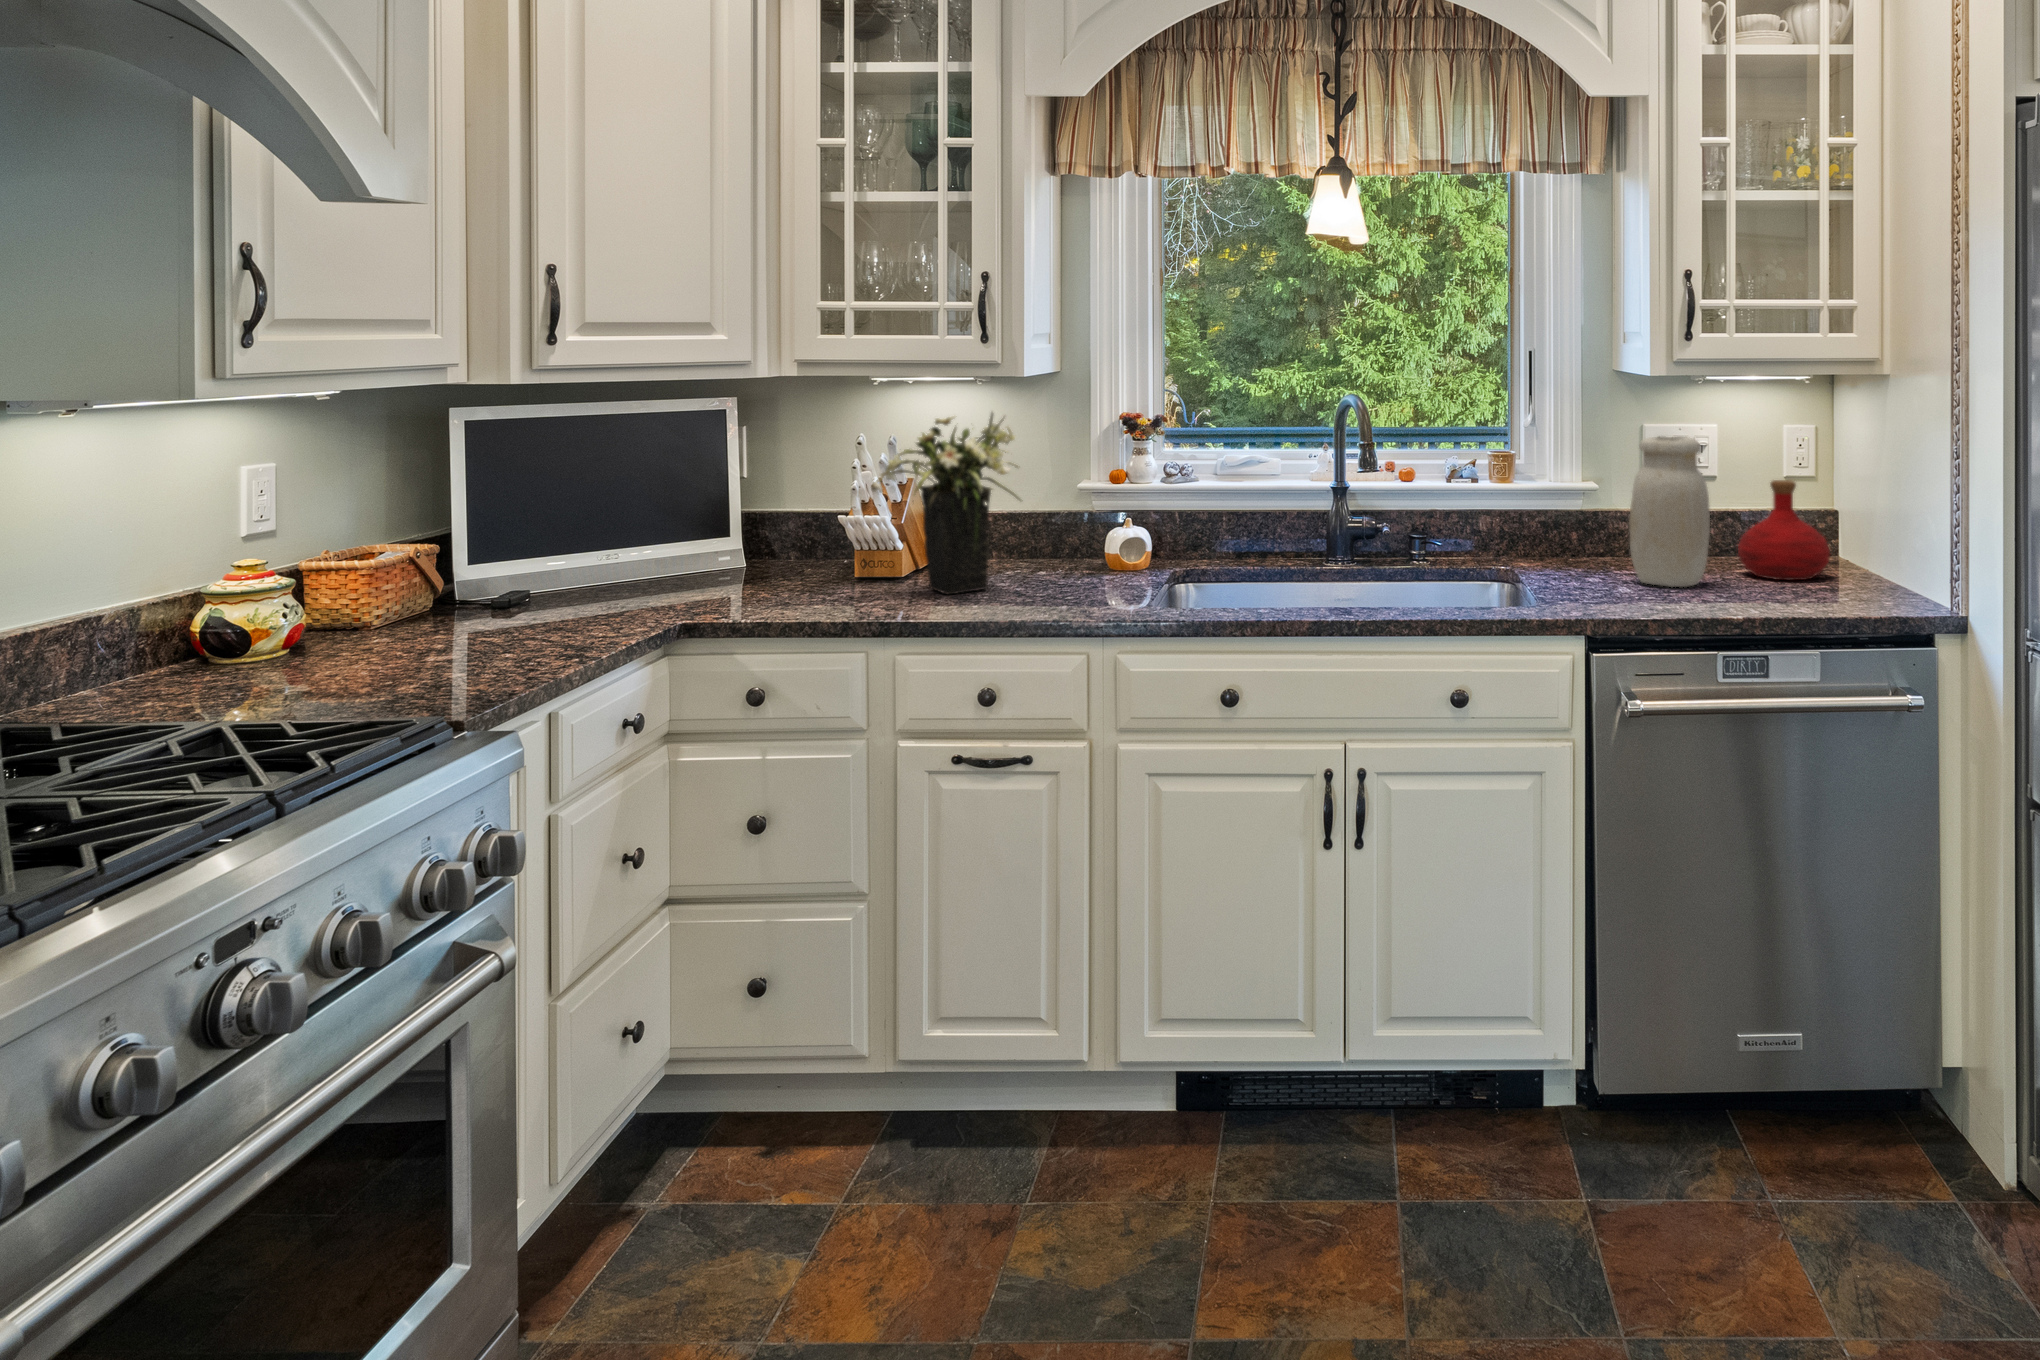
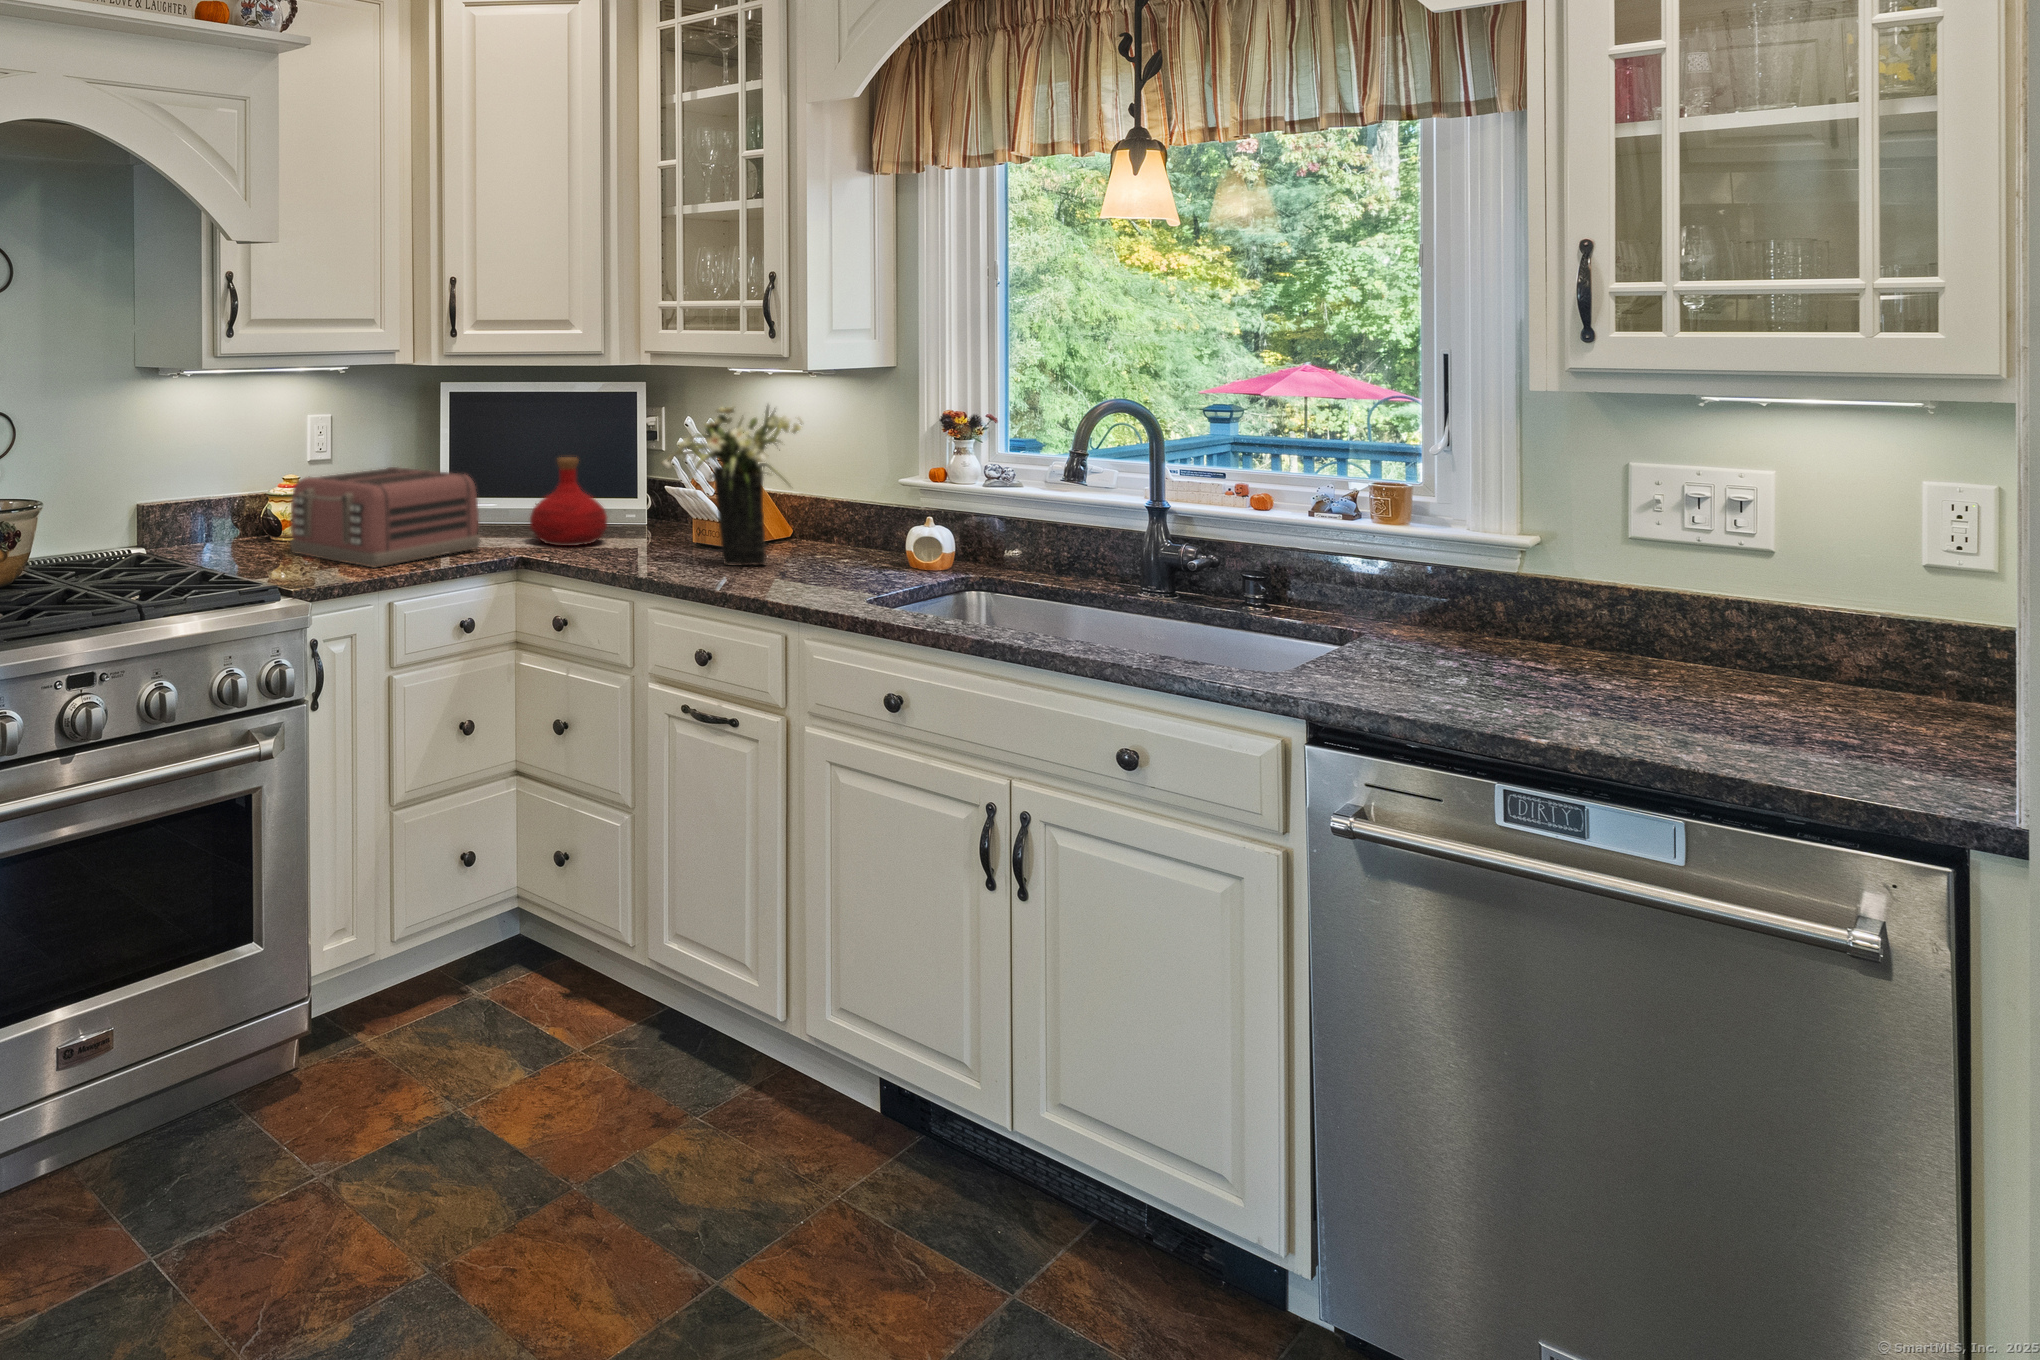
jar: present [1629,436,1710,587] -> none [1502,476,1642,694]
bottle: present [1738,480,1830,580] -> present [530,457,607,546]
toaster: none [320,521,622,665] -> present [290,467,480,568]

